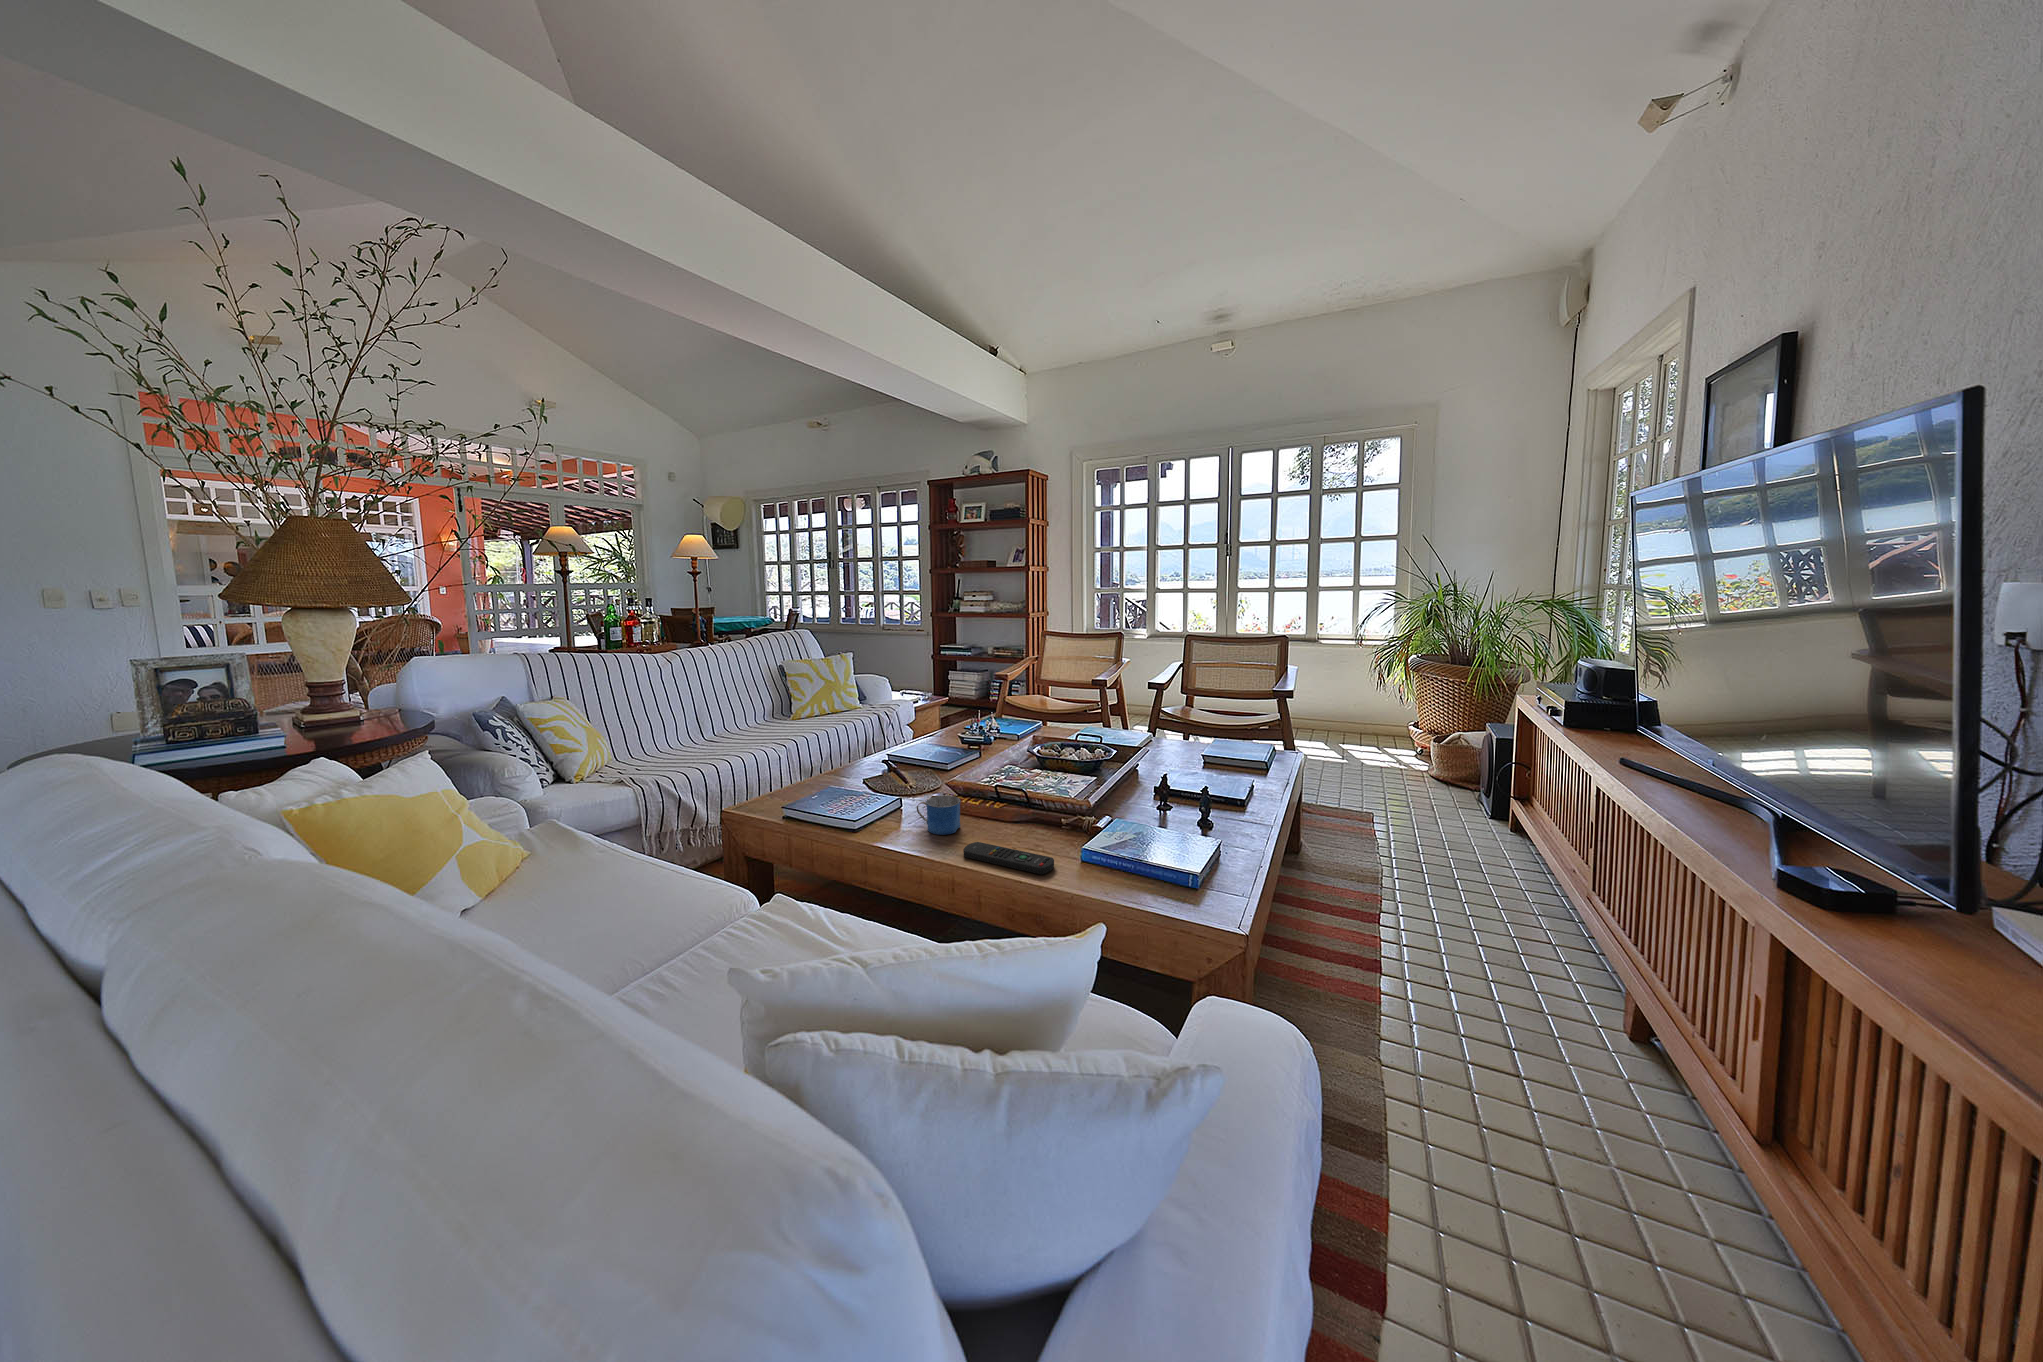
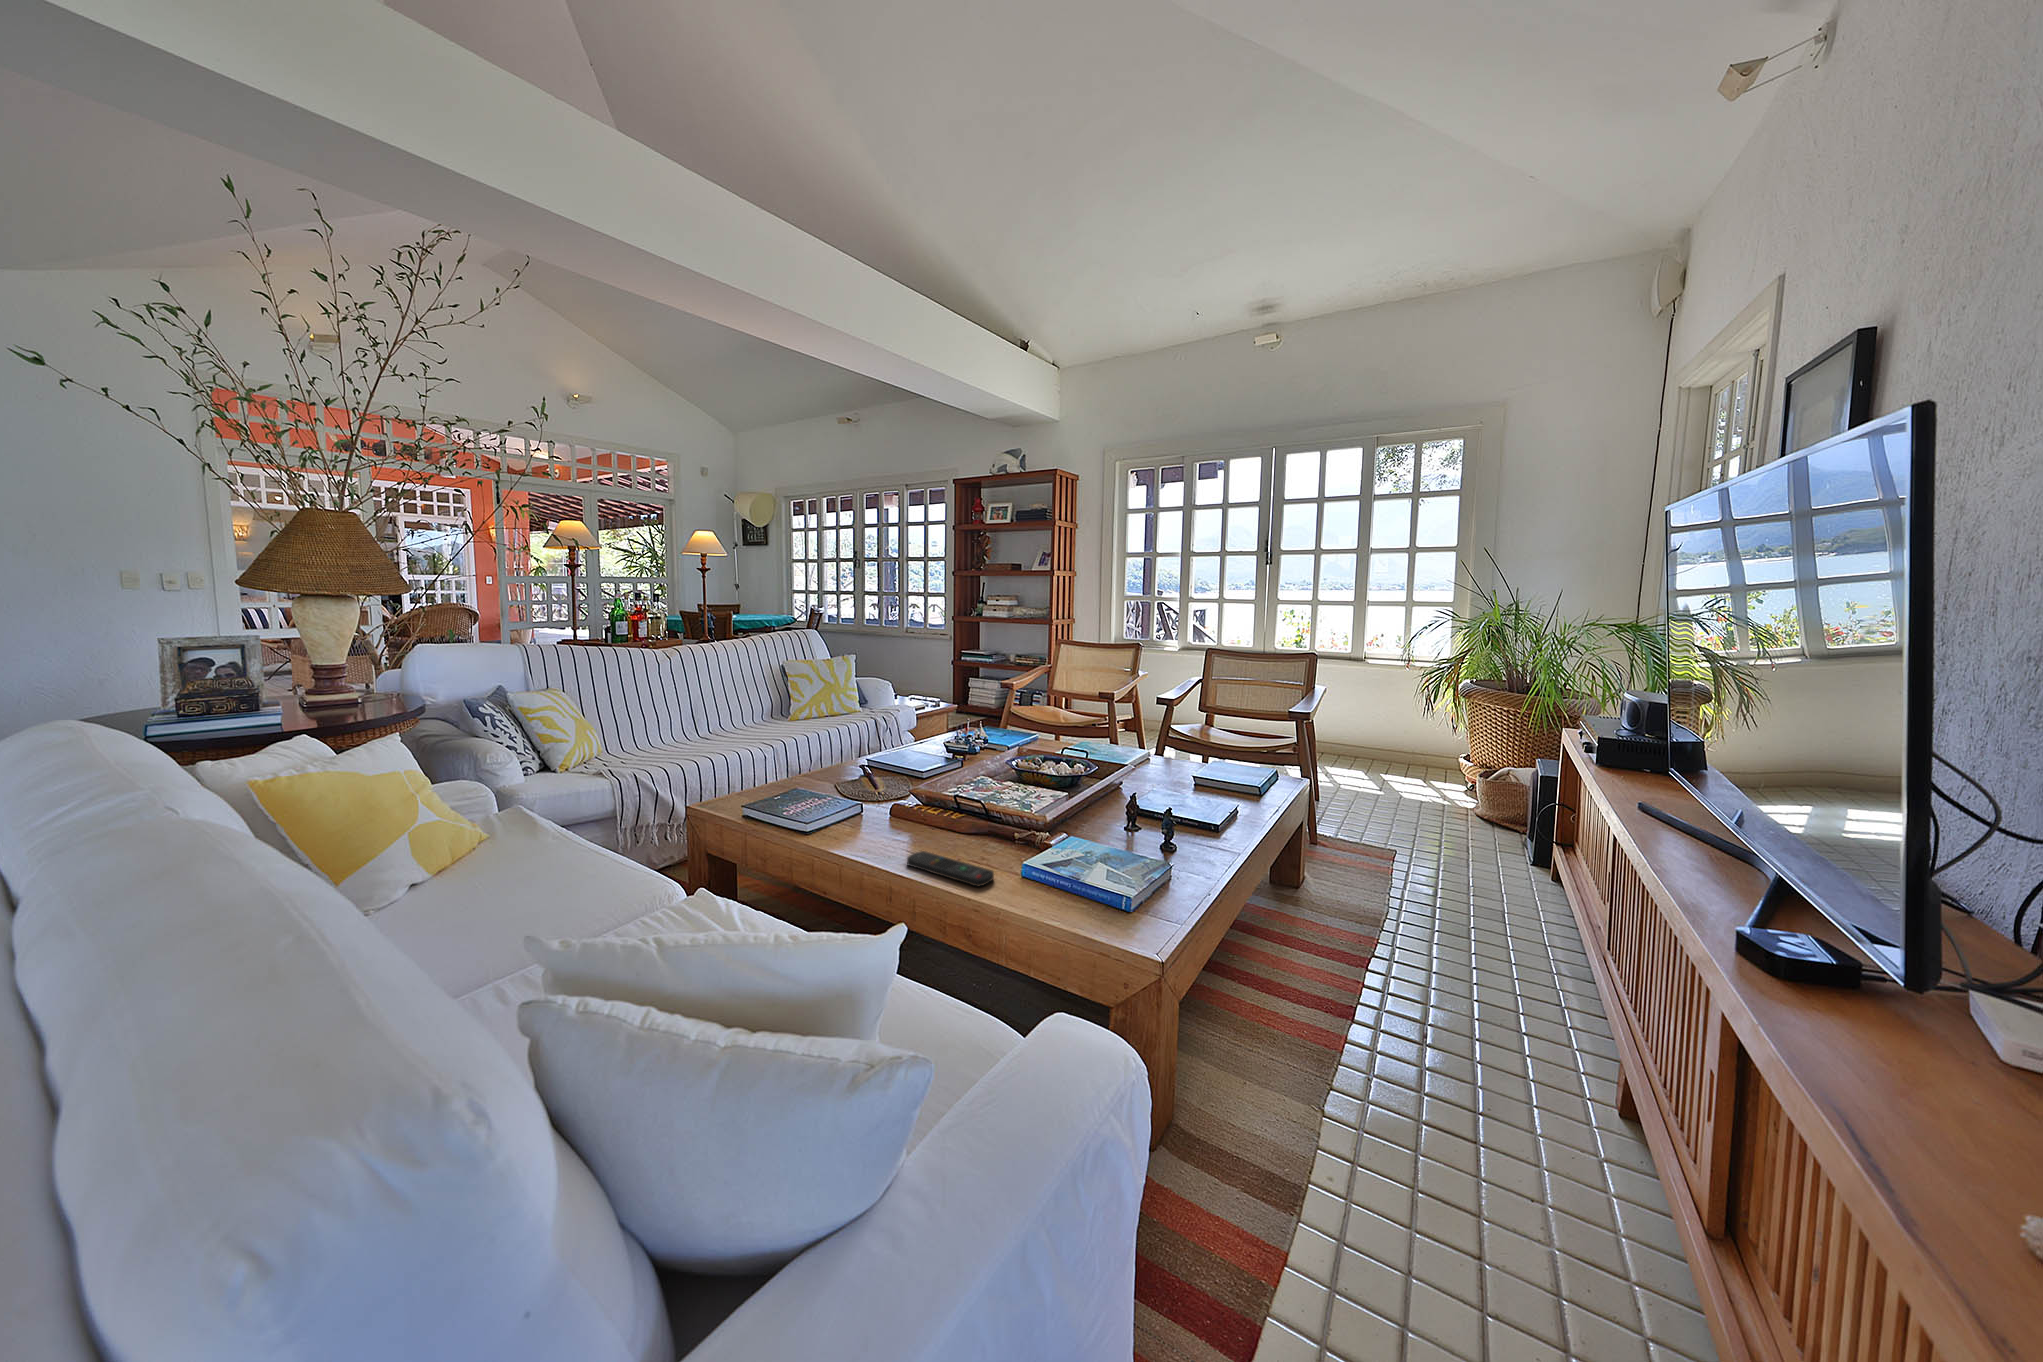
mug: present [917,795,961,835] -> none [871,803,915,842]

